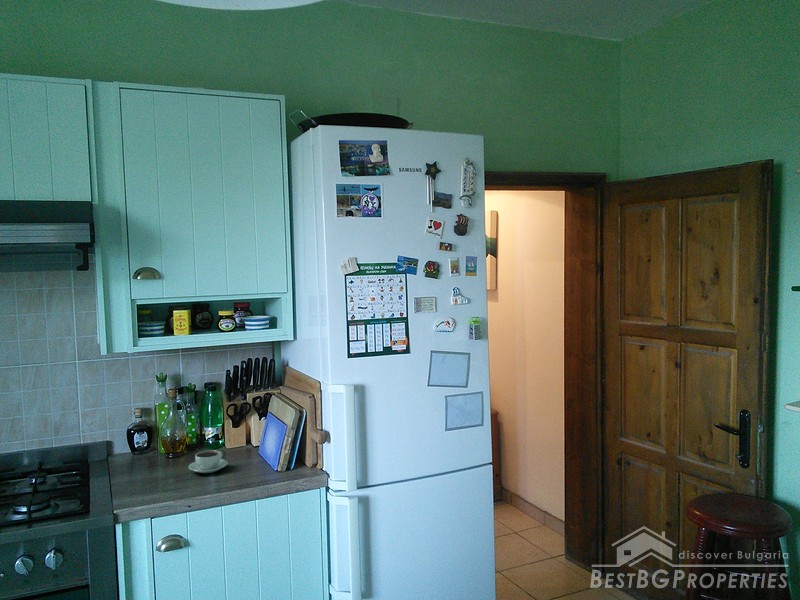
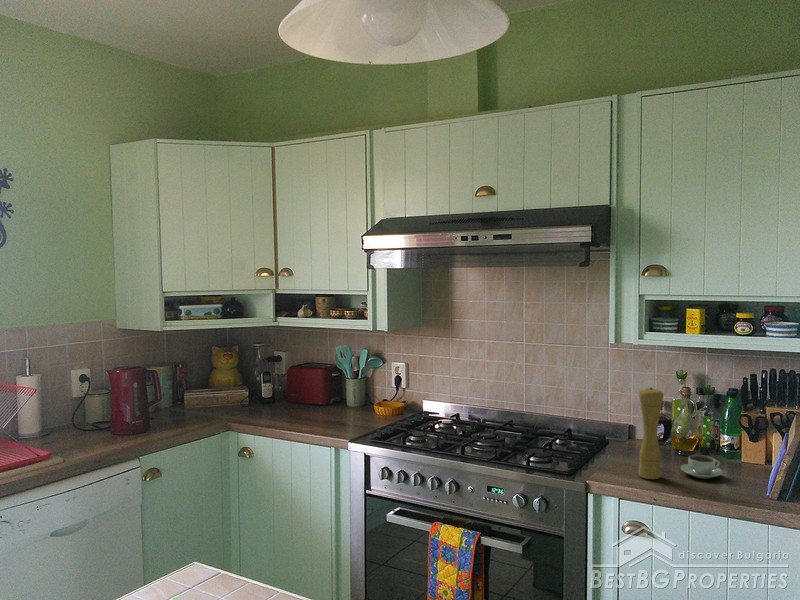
pepper mill: none [150,394,178,490] -> present [639,388,663,479]

